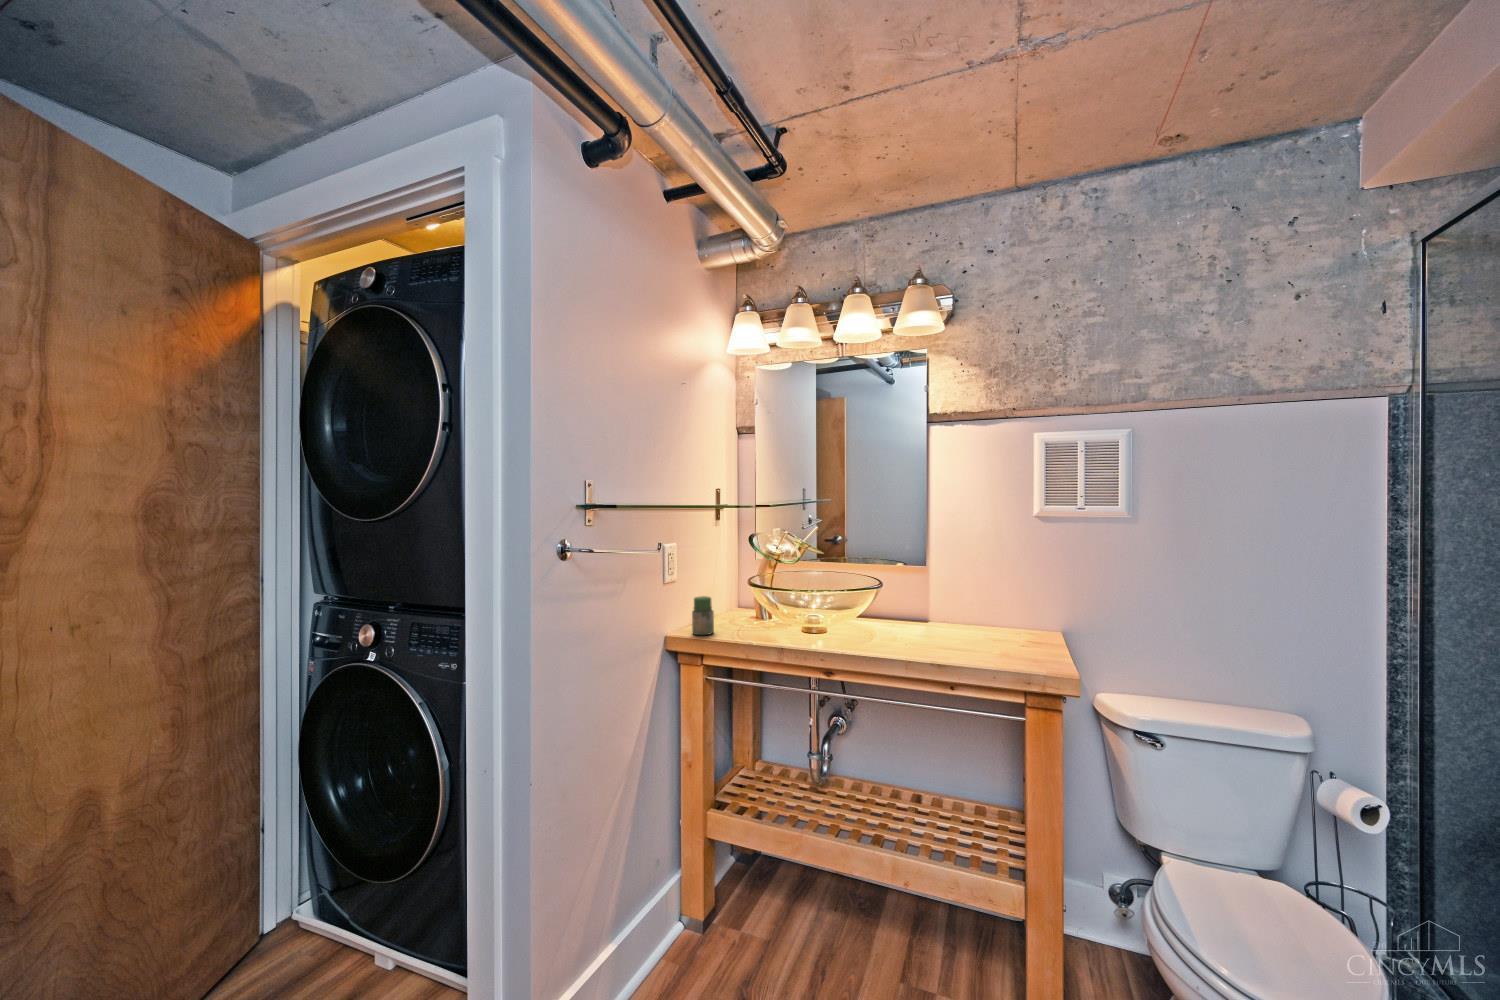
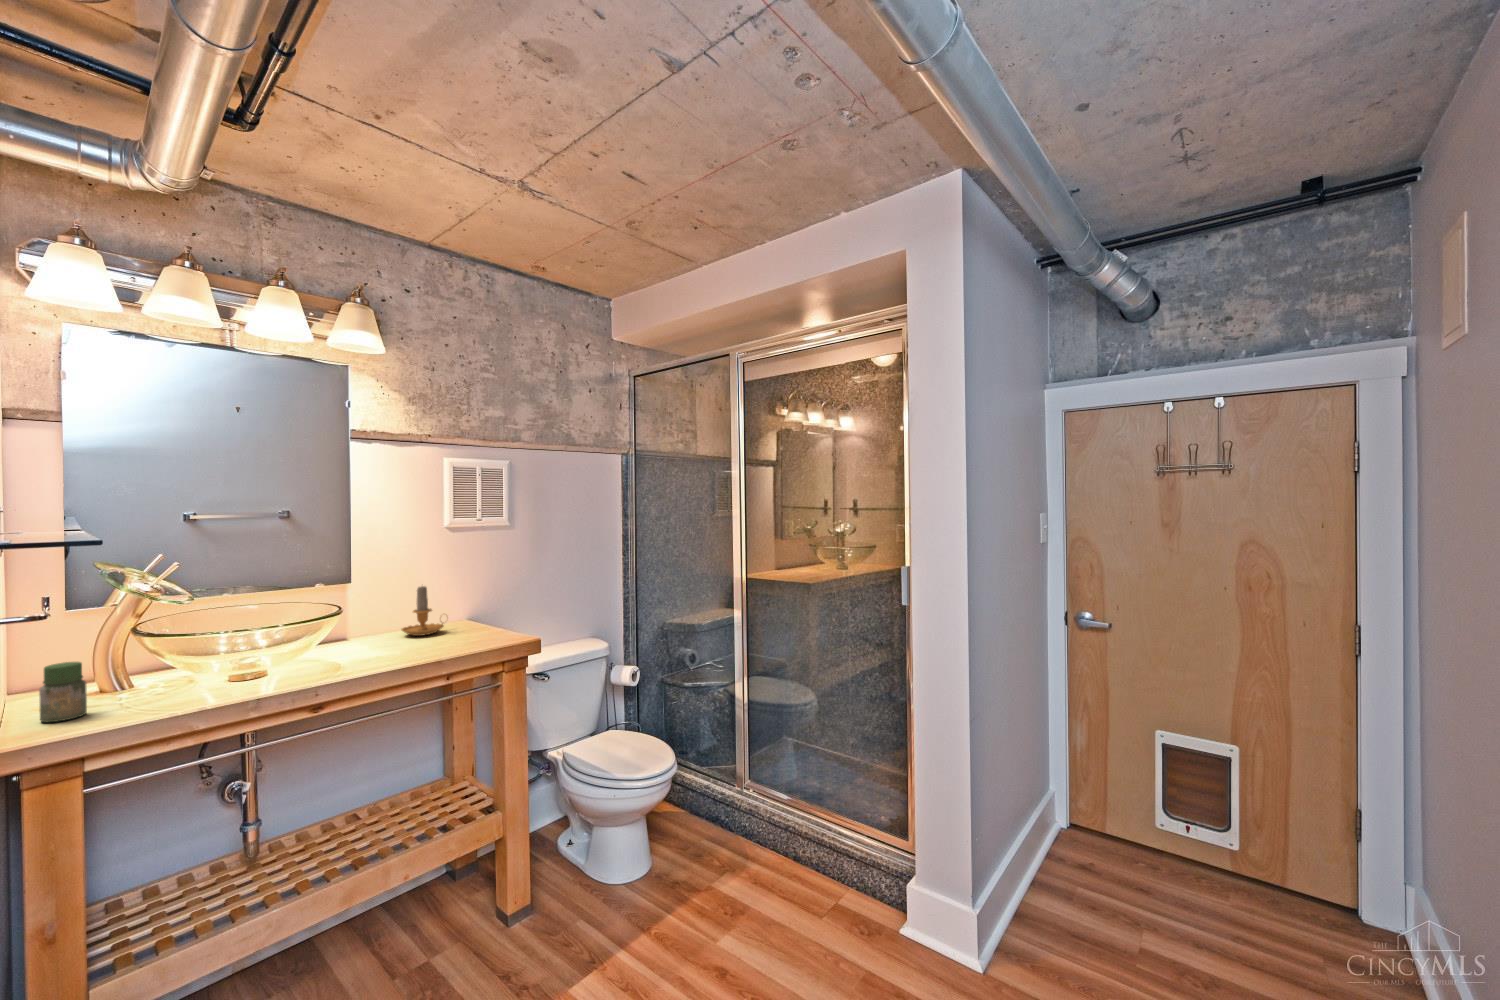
candle: none [966,577,1023,636] -> present [401,586,444,636]

